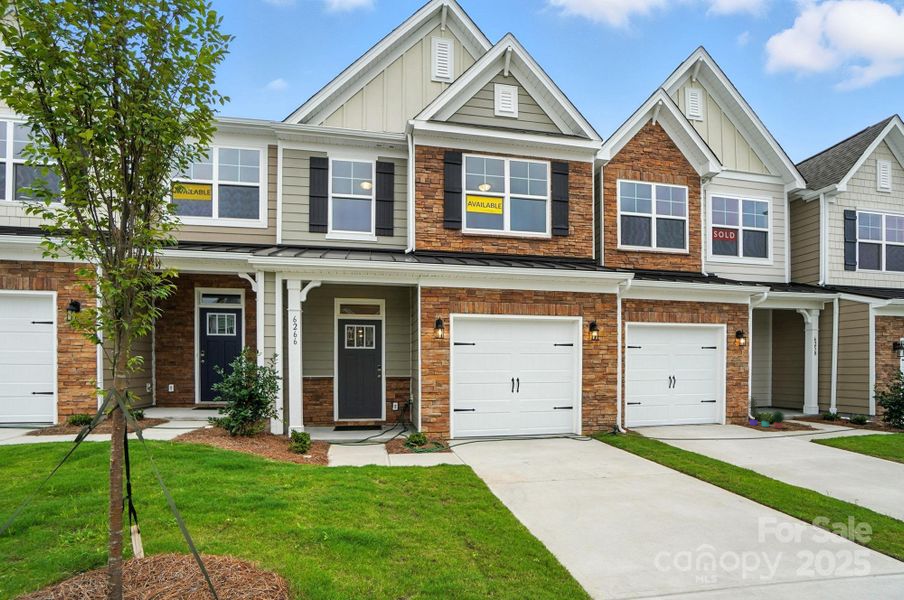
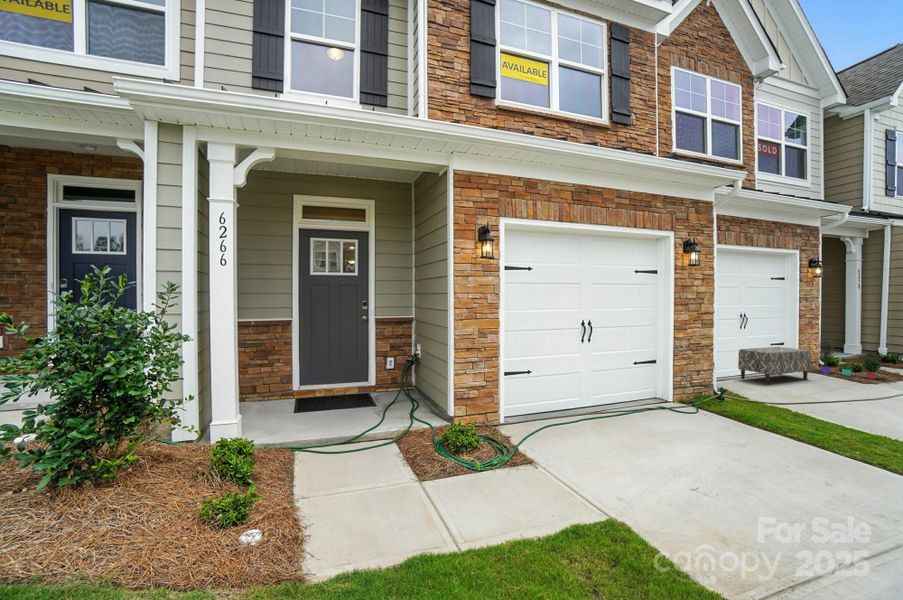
bench: none [666,402,724,429] -> present [738,347,811,384]

